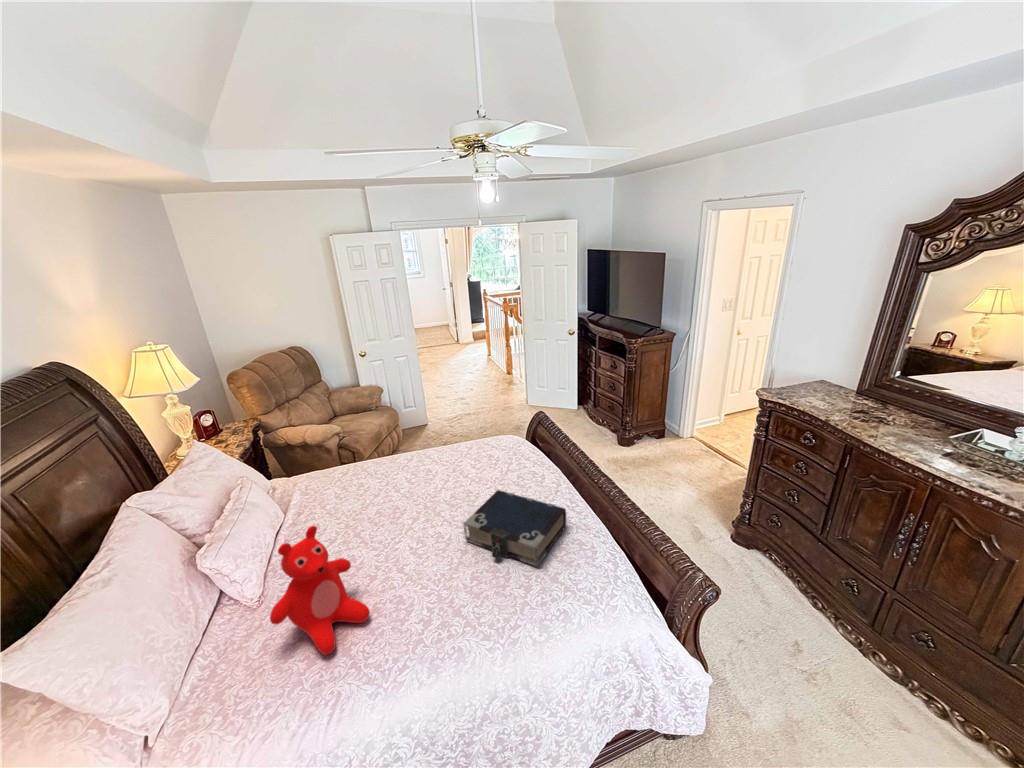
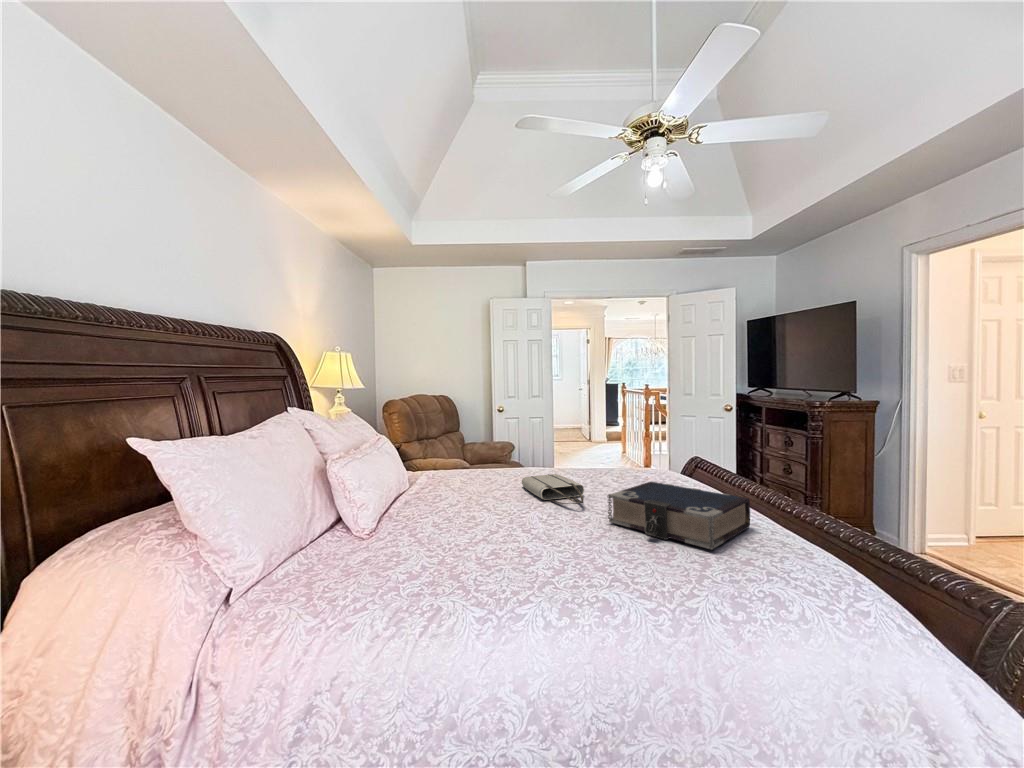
tote bag: none [393,475,447,522] -> present [522,474,584,504]
teddy bear: present [270,526,370,655] -> none [381,427,488,572]

